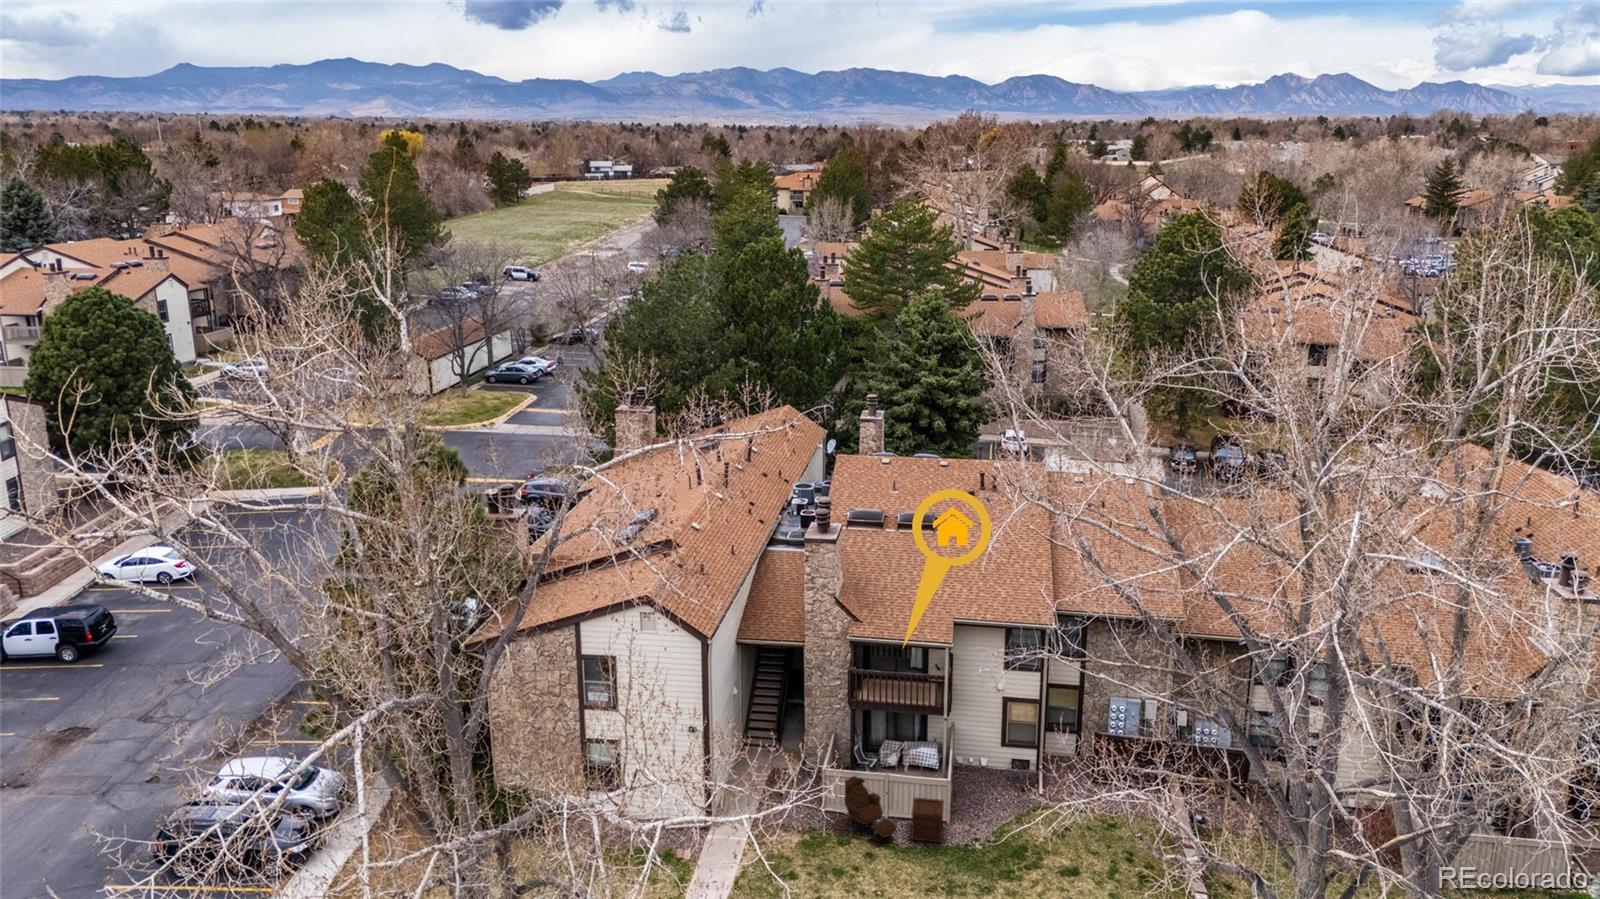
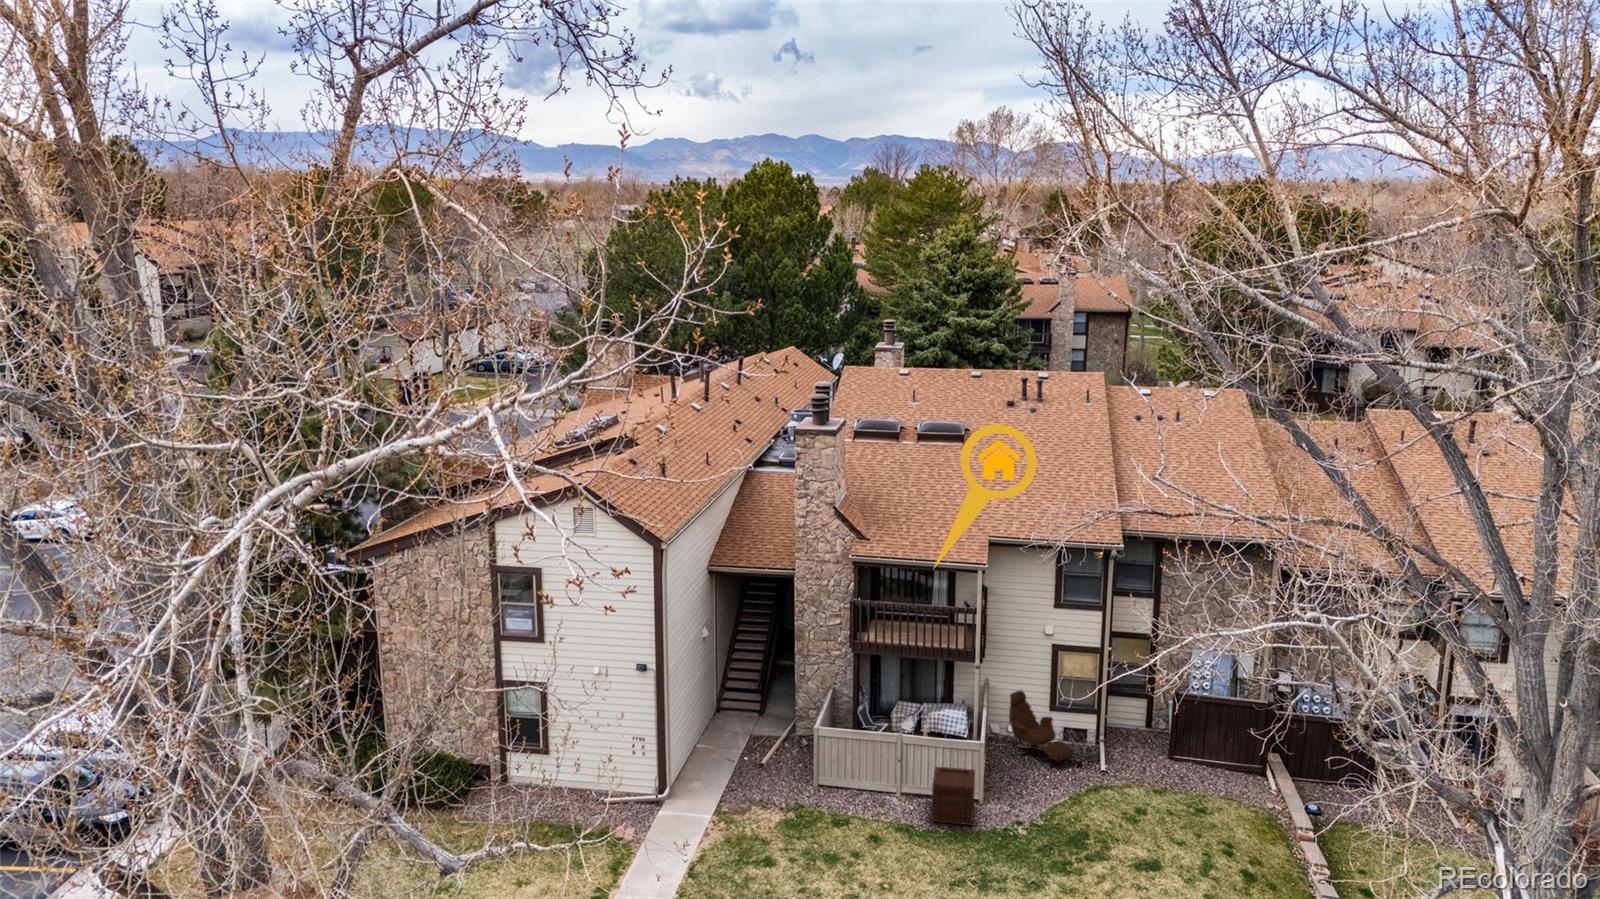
lounge chair: present [844,776,897,839] -> present [1009,691,1073,766]

